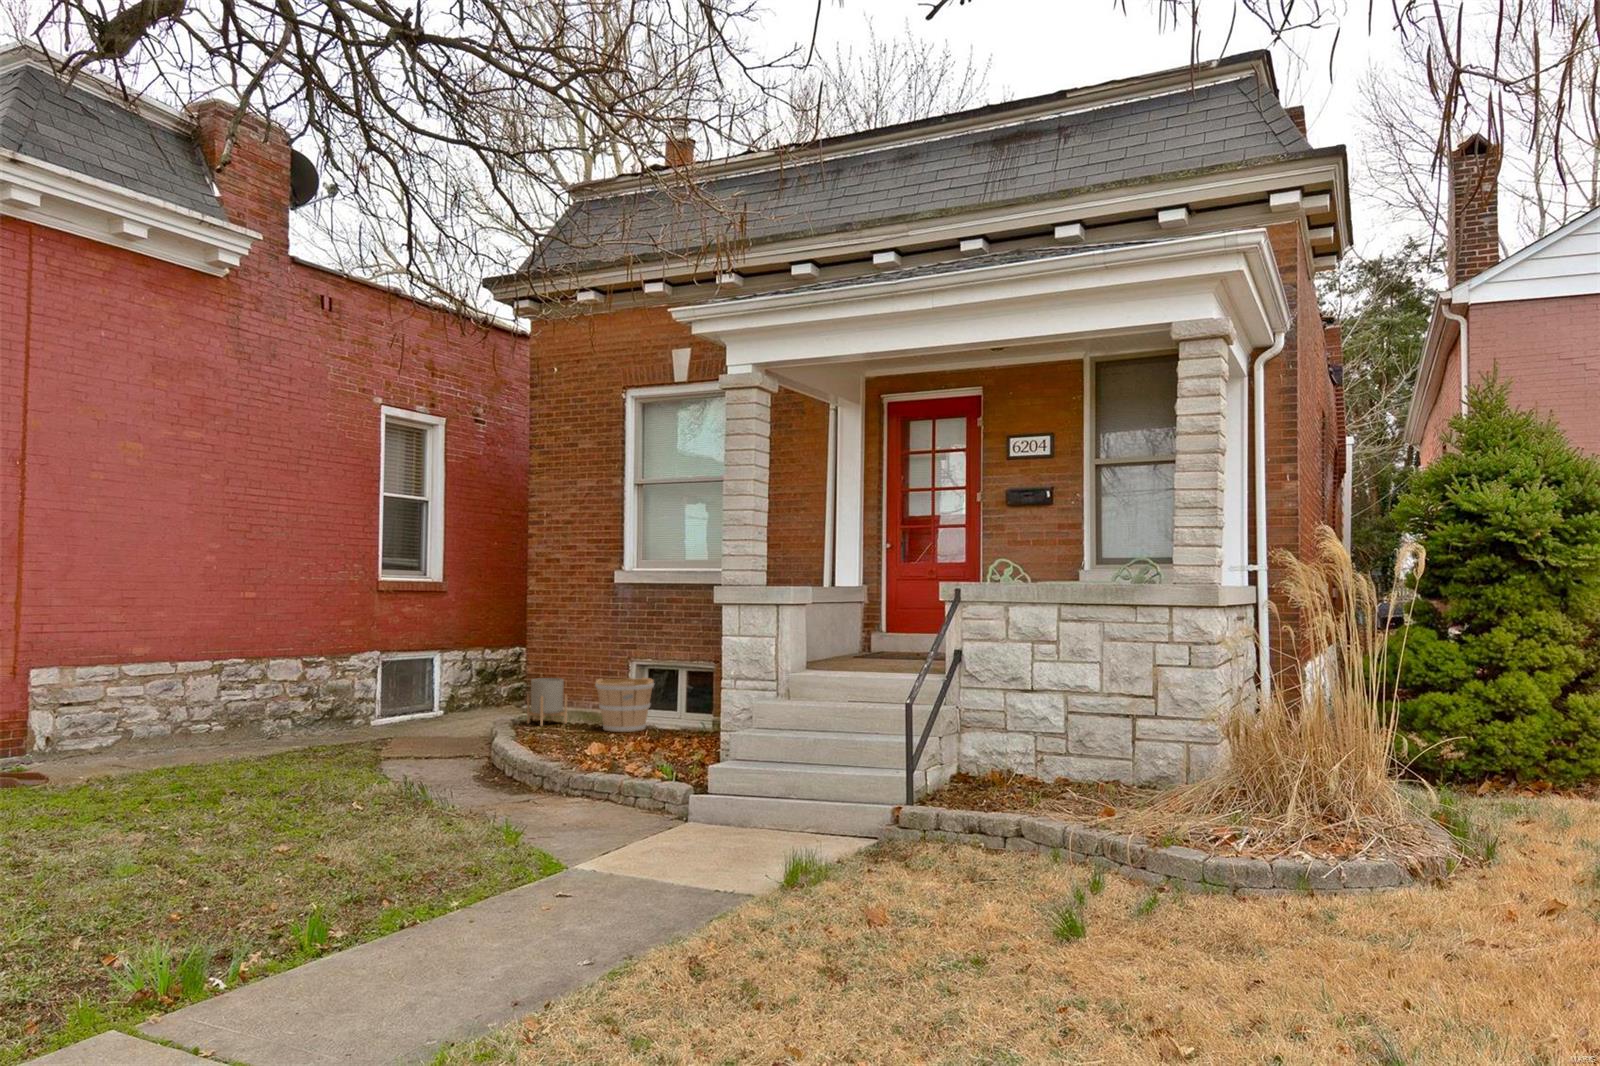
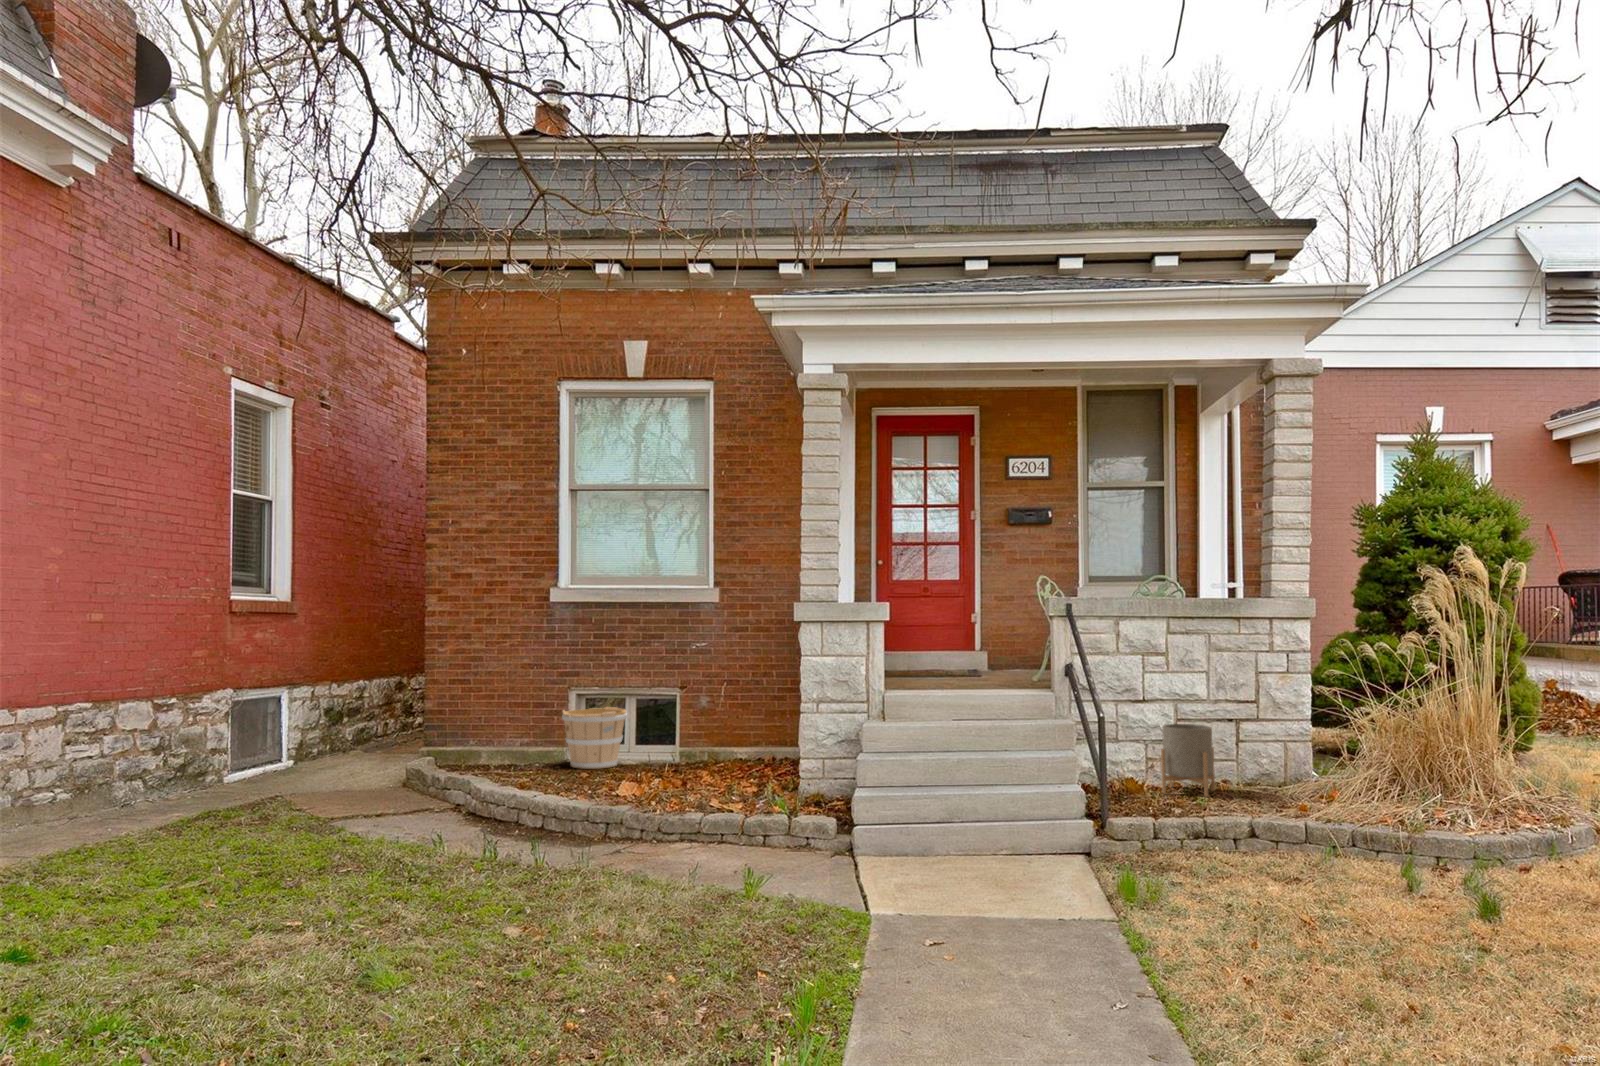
planter: present [527,678,567,726] -> present [1161,724,1215,797]

